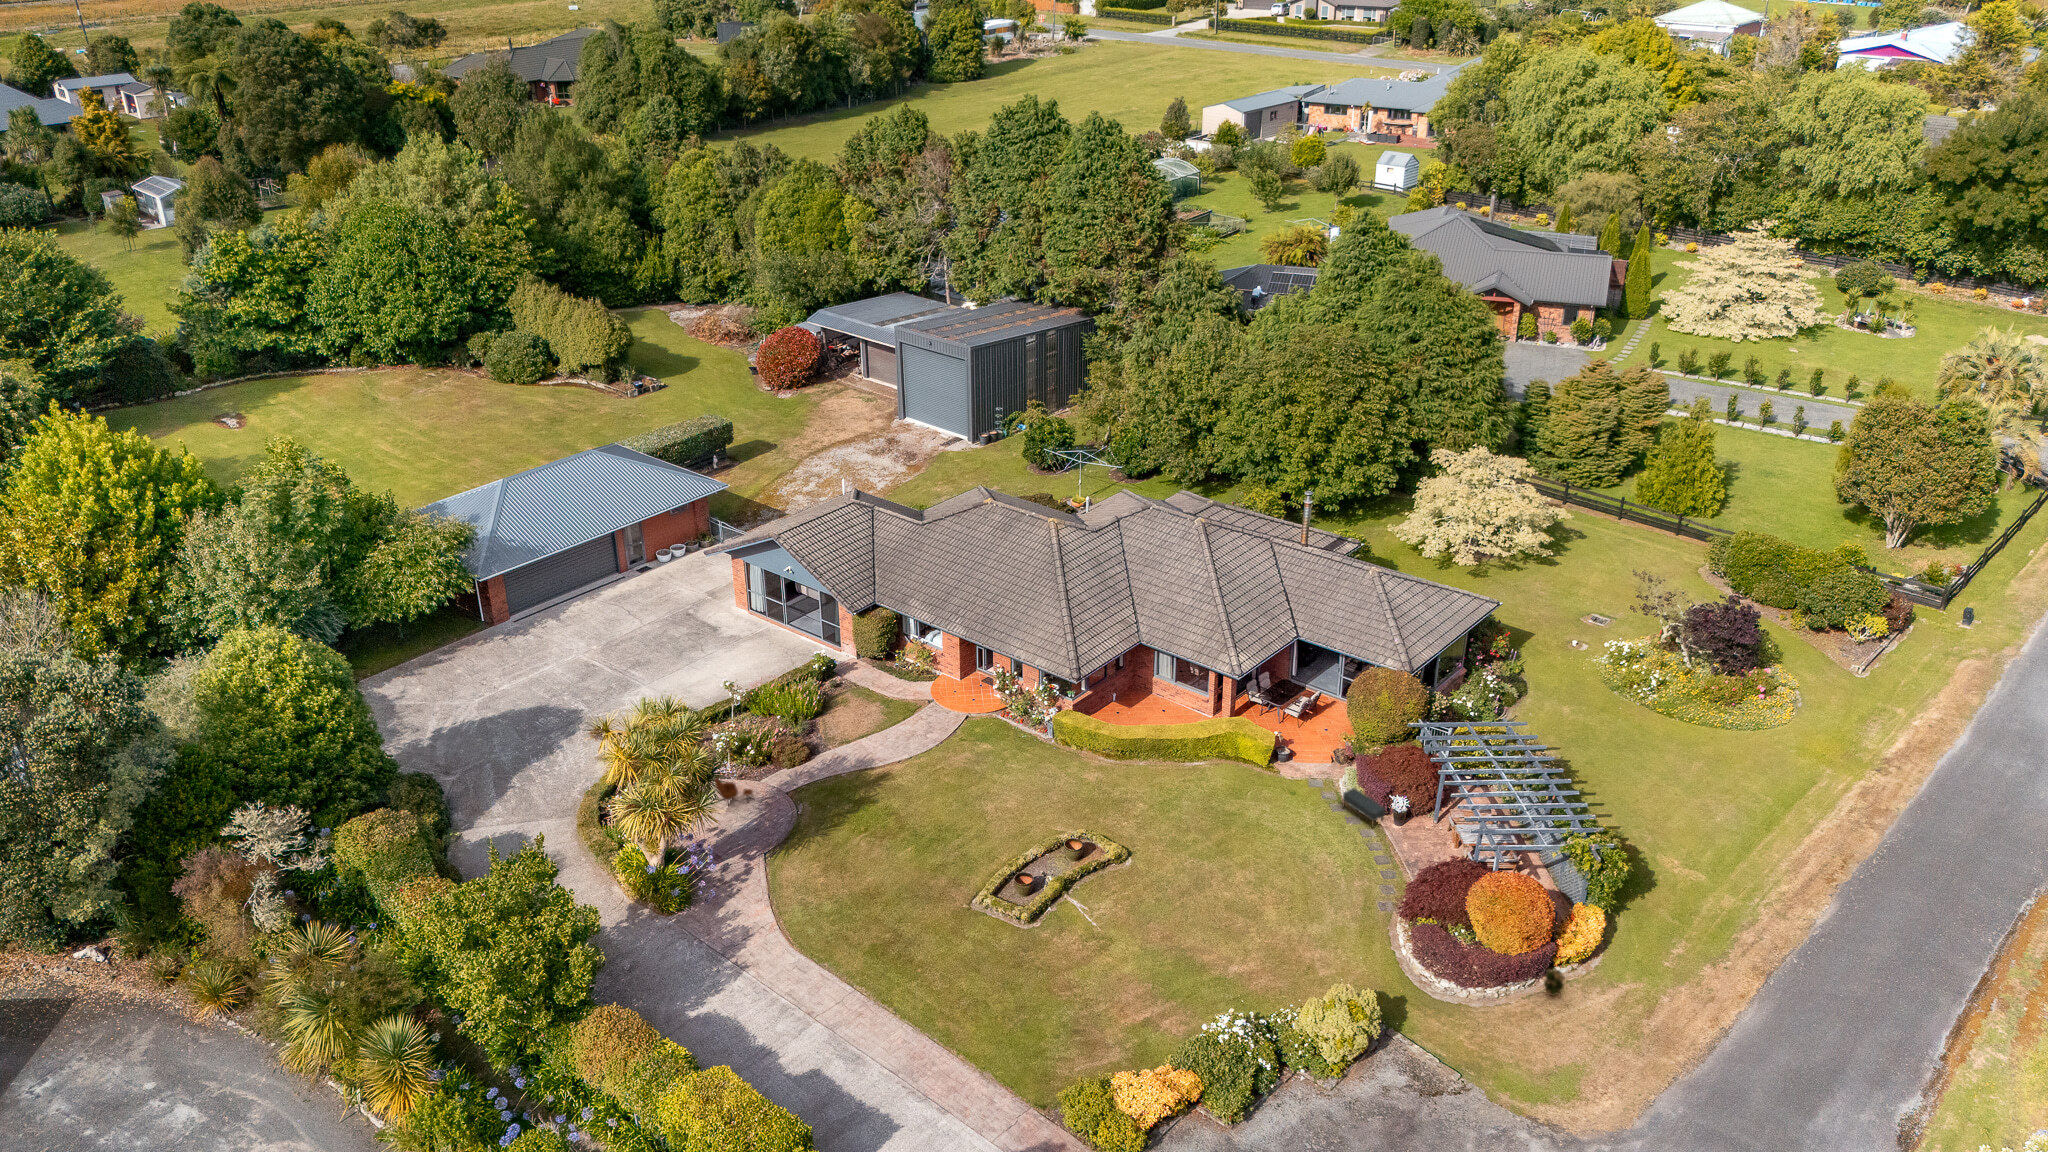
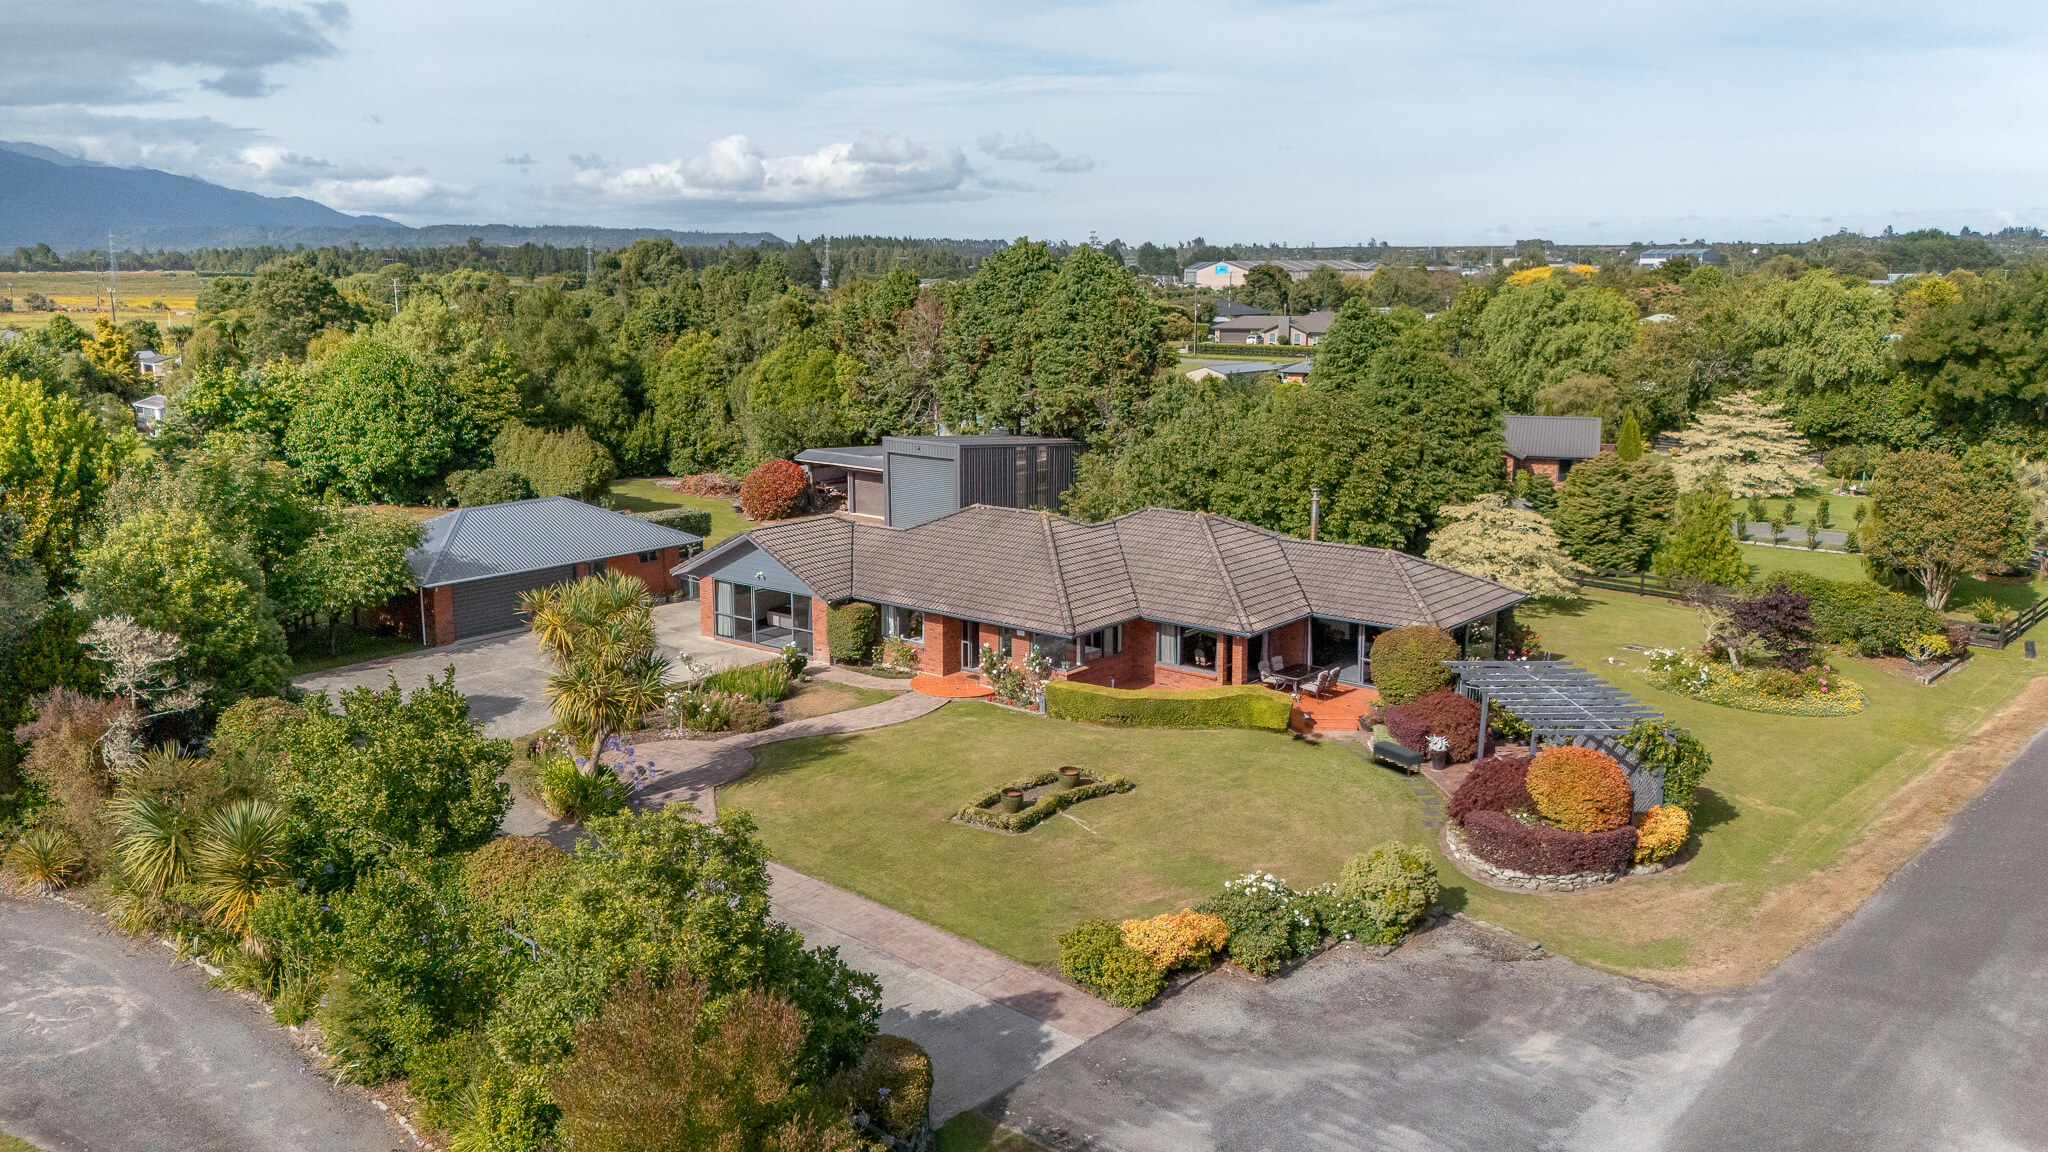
lounge chair: present [715,777,754,801] -> present [1290,708,1323,744]
decorative plant: present [1544,969,1565,996] -> none [1623,855,1650,890]

